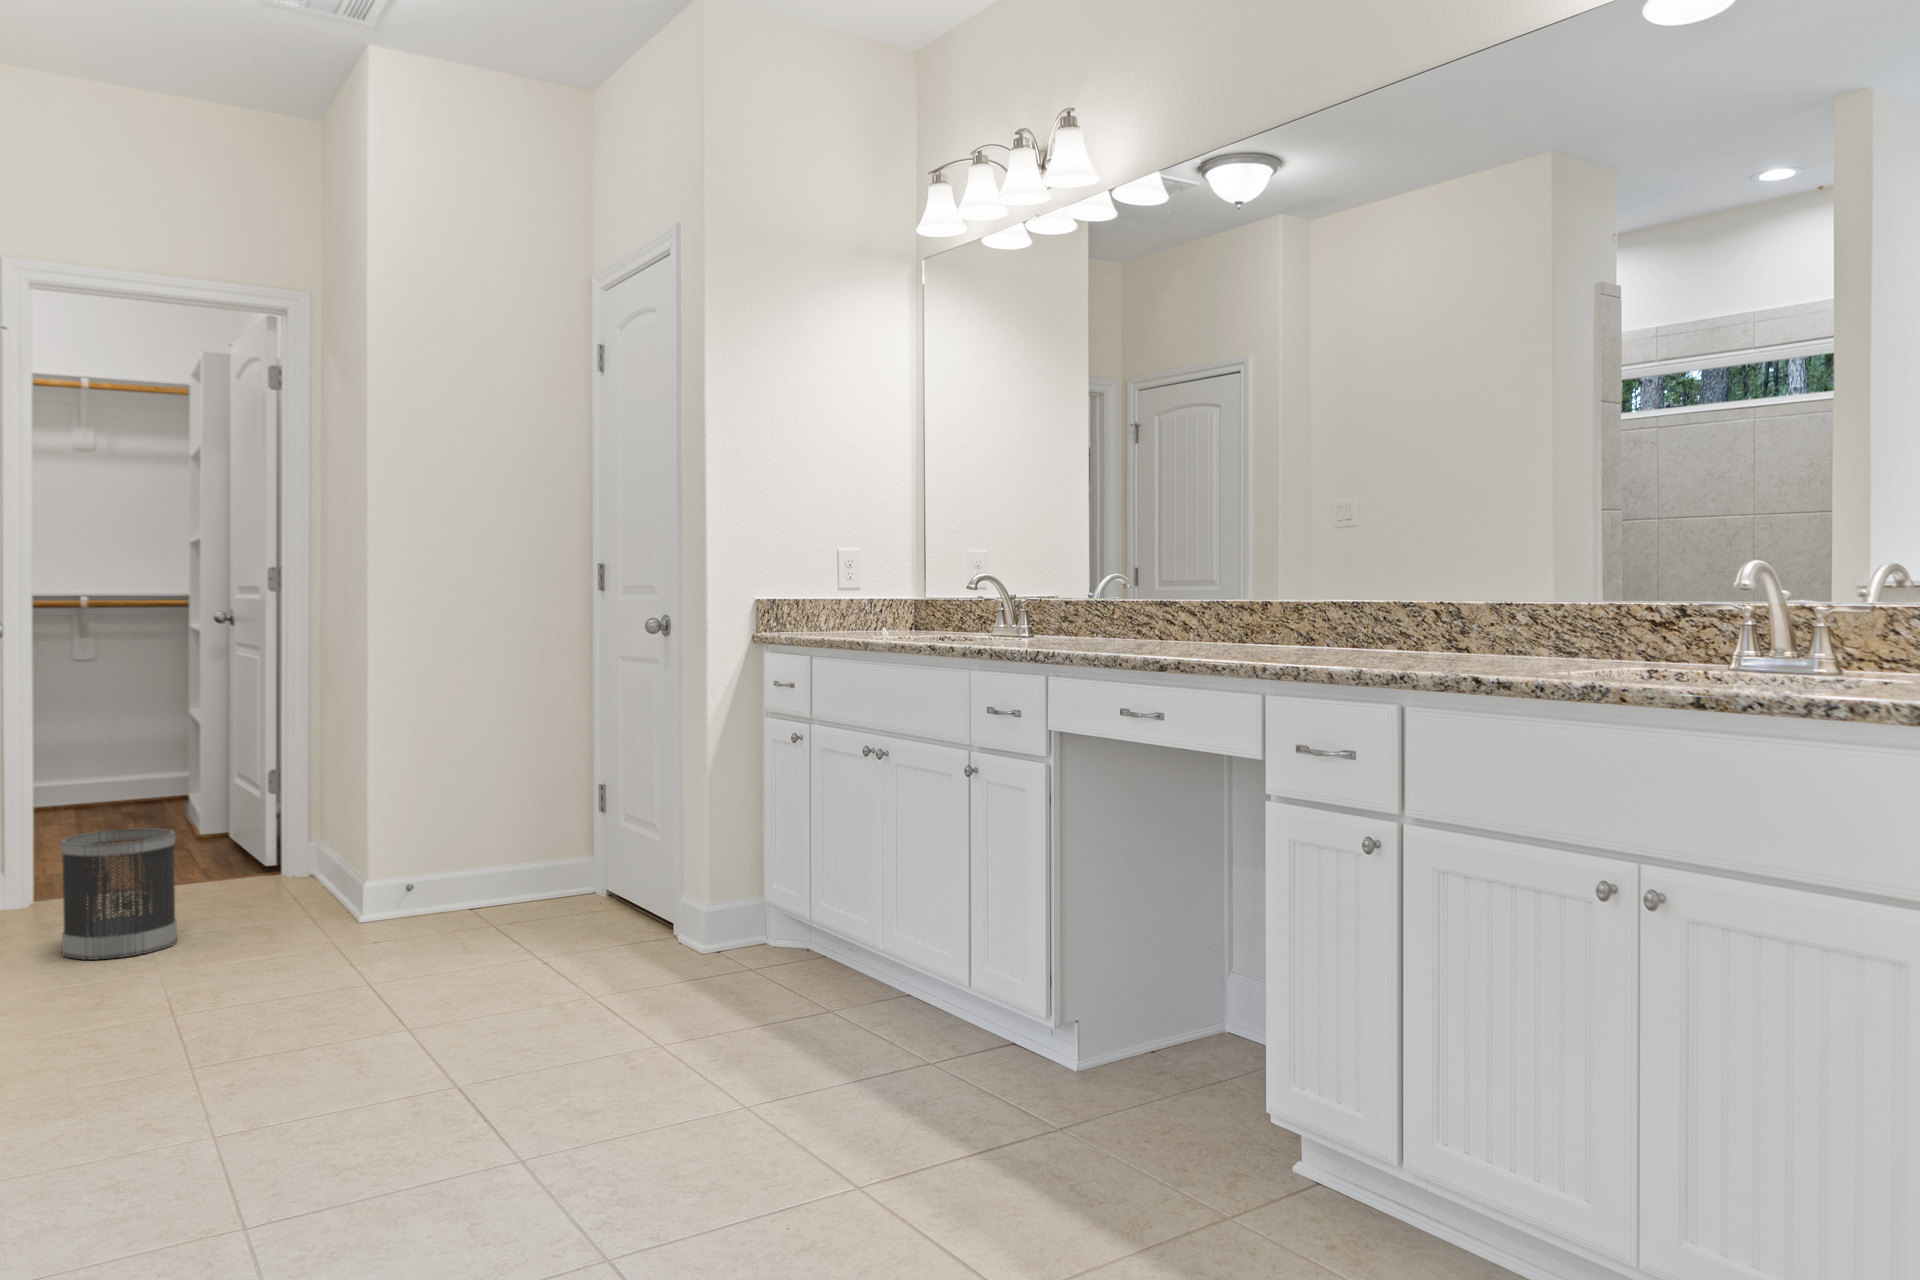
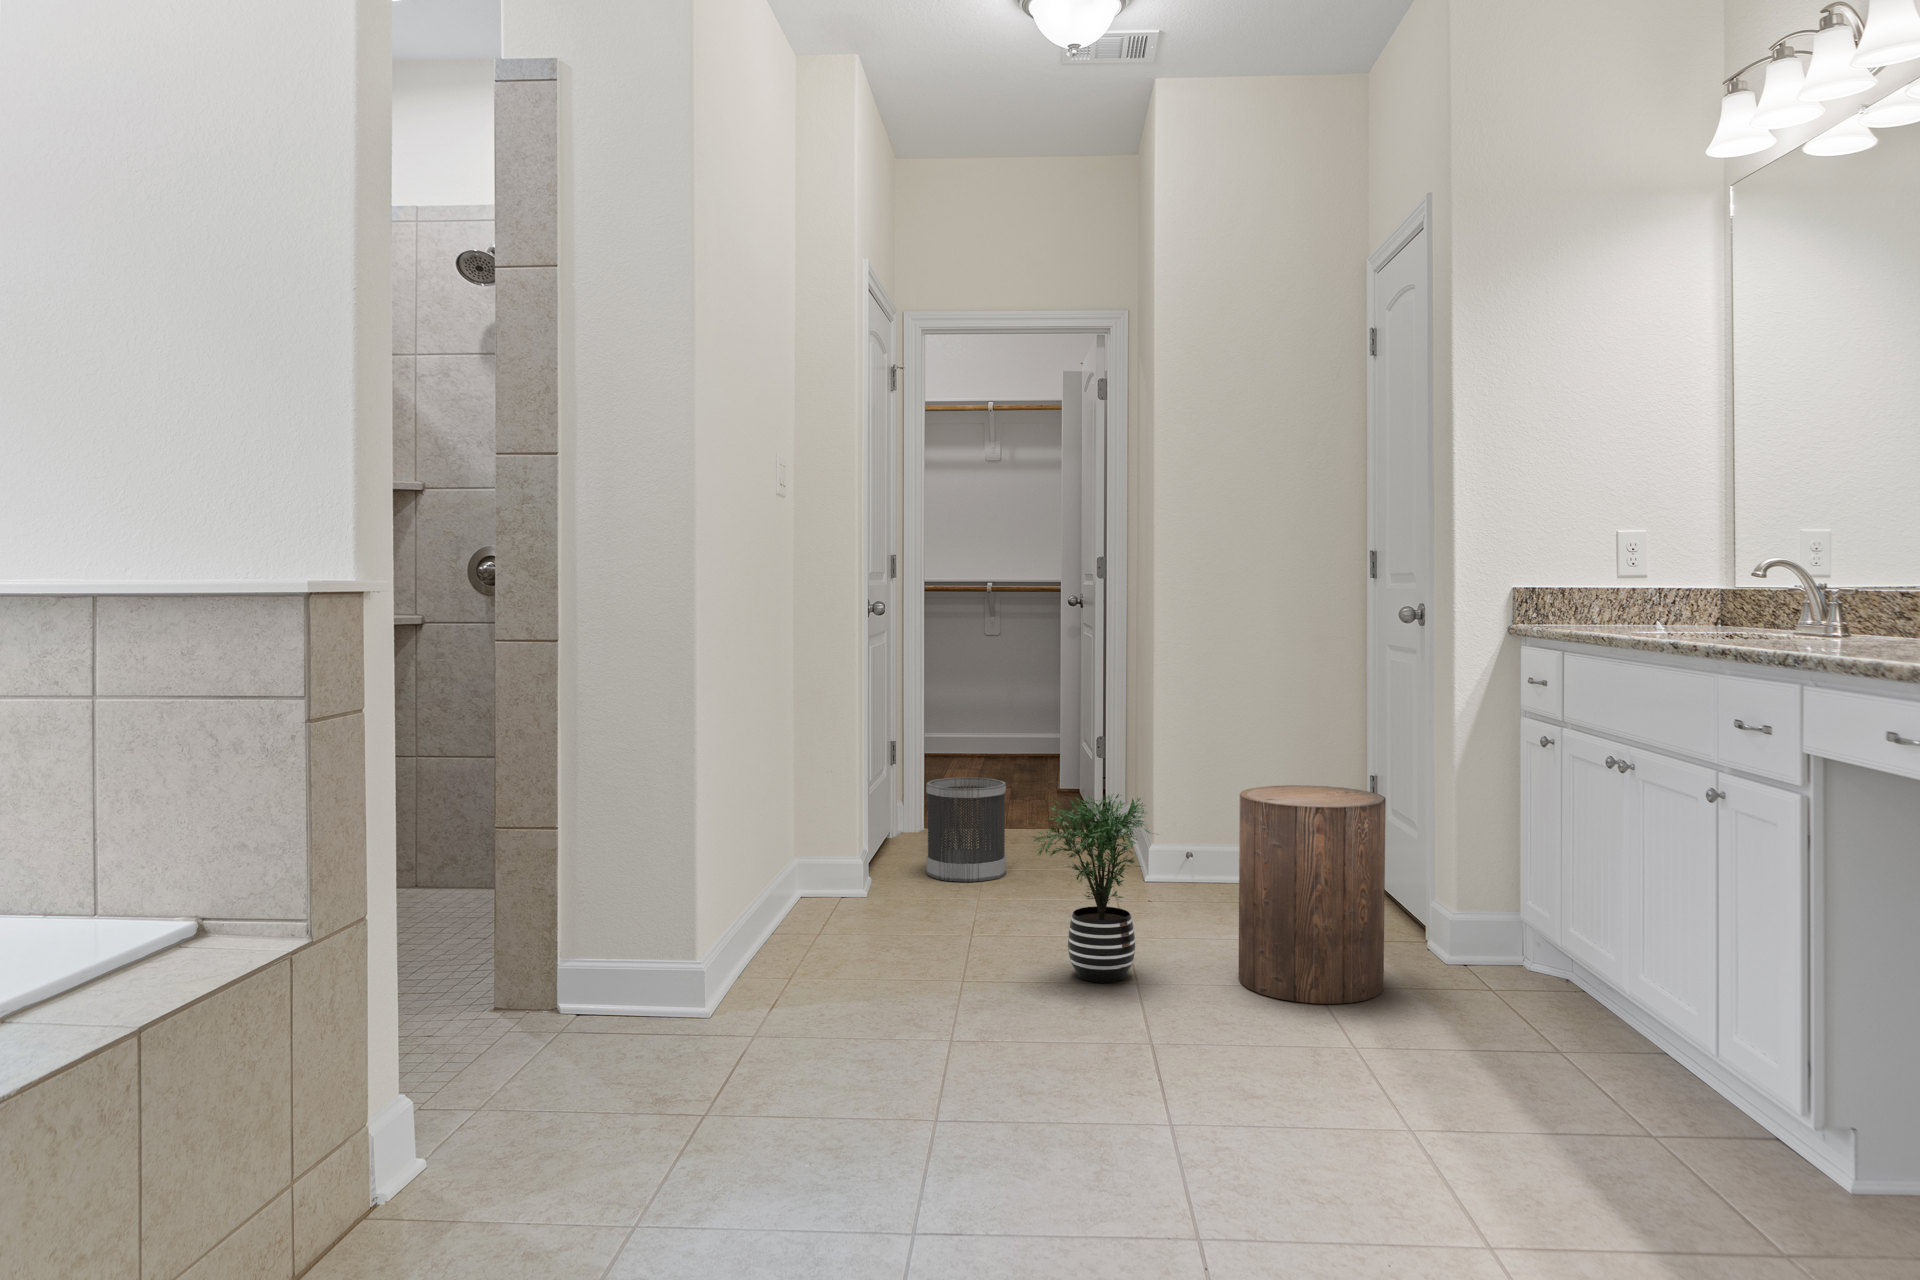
stool: none [513,798,663,1021] -> present [1239,785,1386,1004]
potted plant: none [268,824,424,1043] -> present [1033,794,1150,983]

